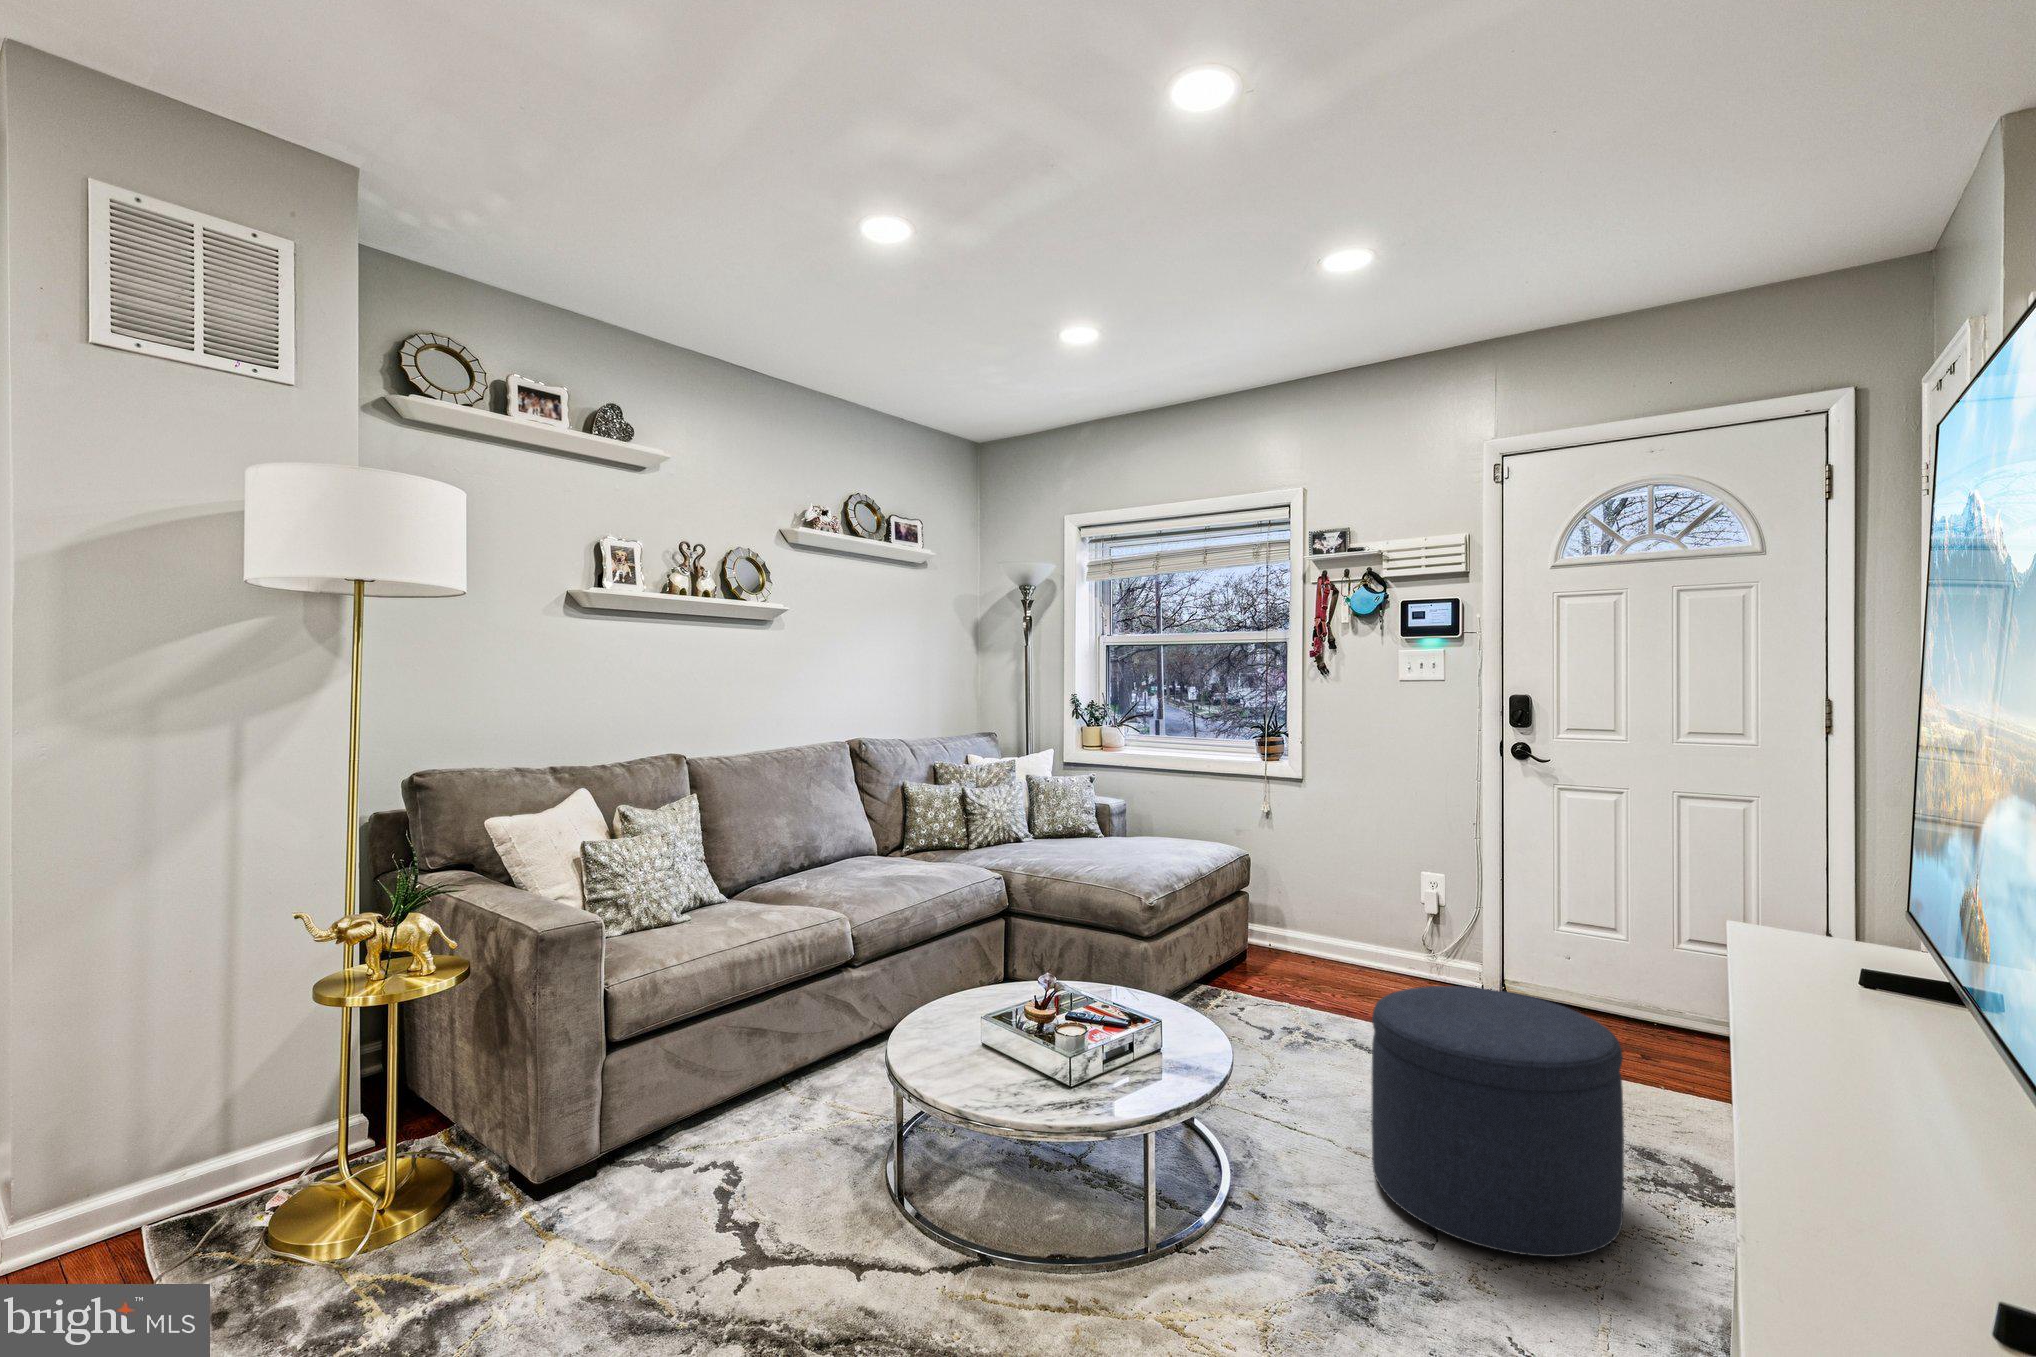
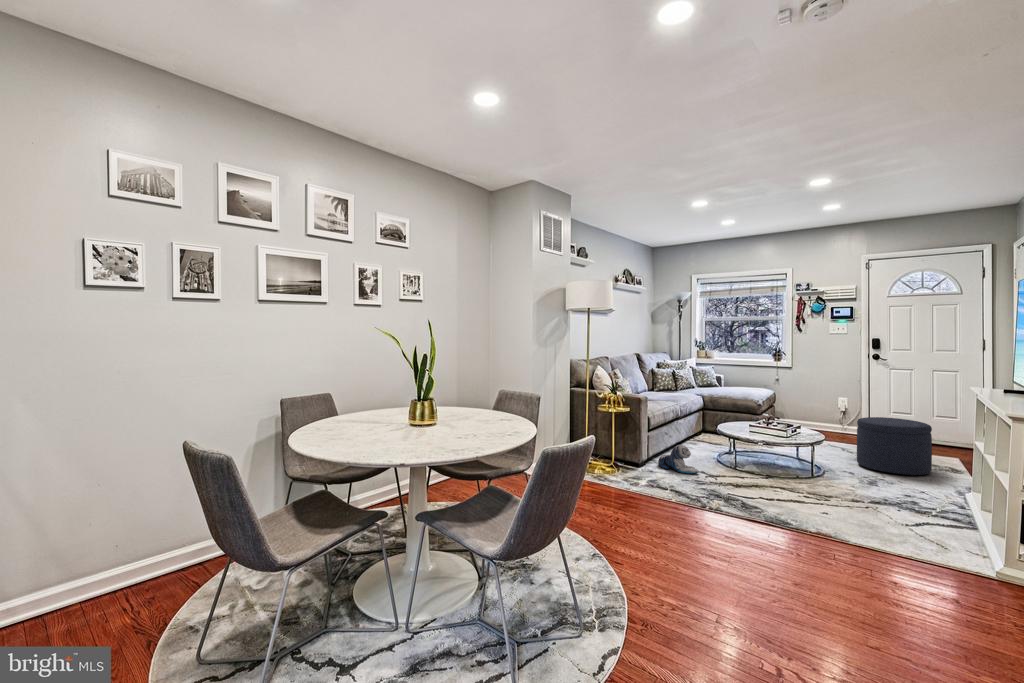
plush toy: none [601,1120,705,1261] -> present [658,445,699,474]

